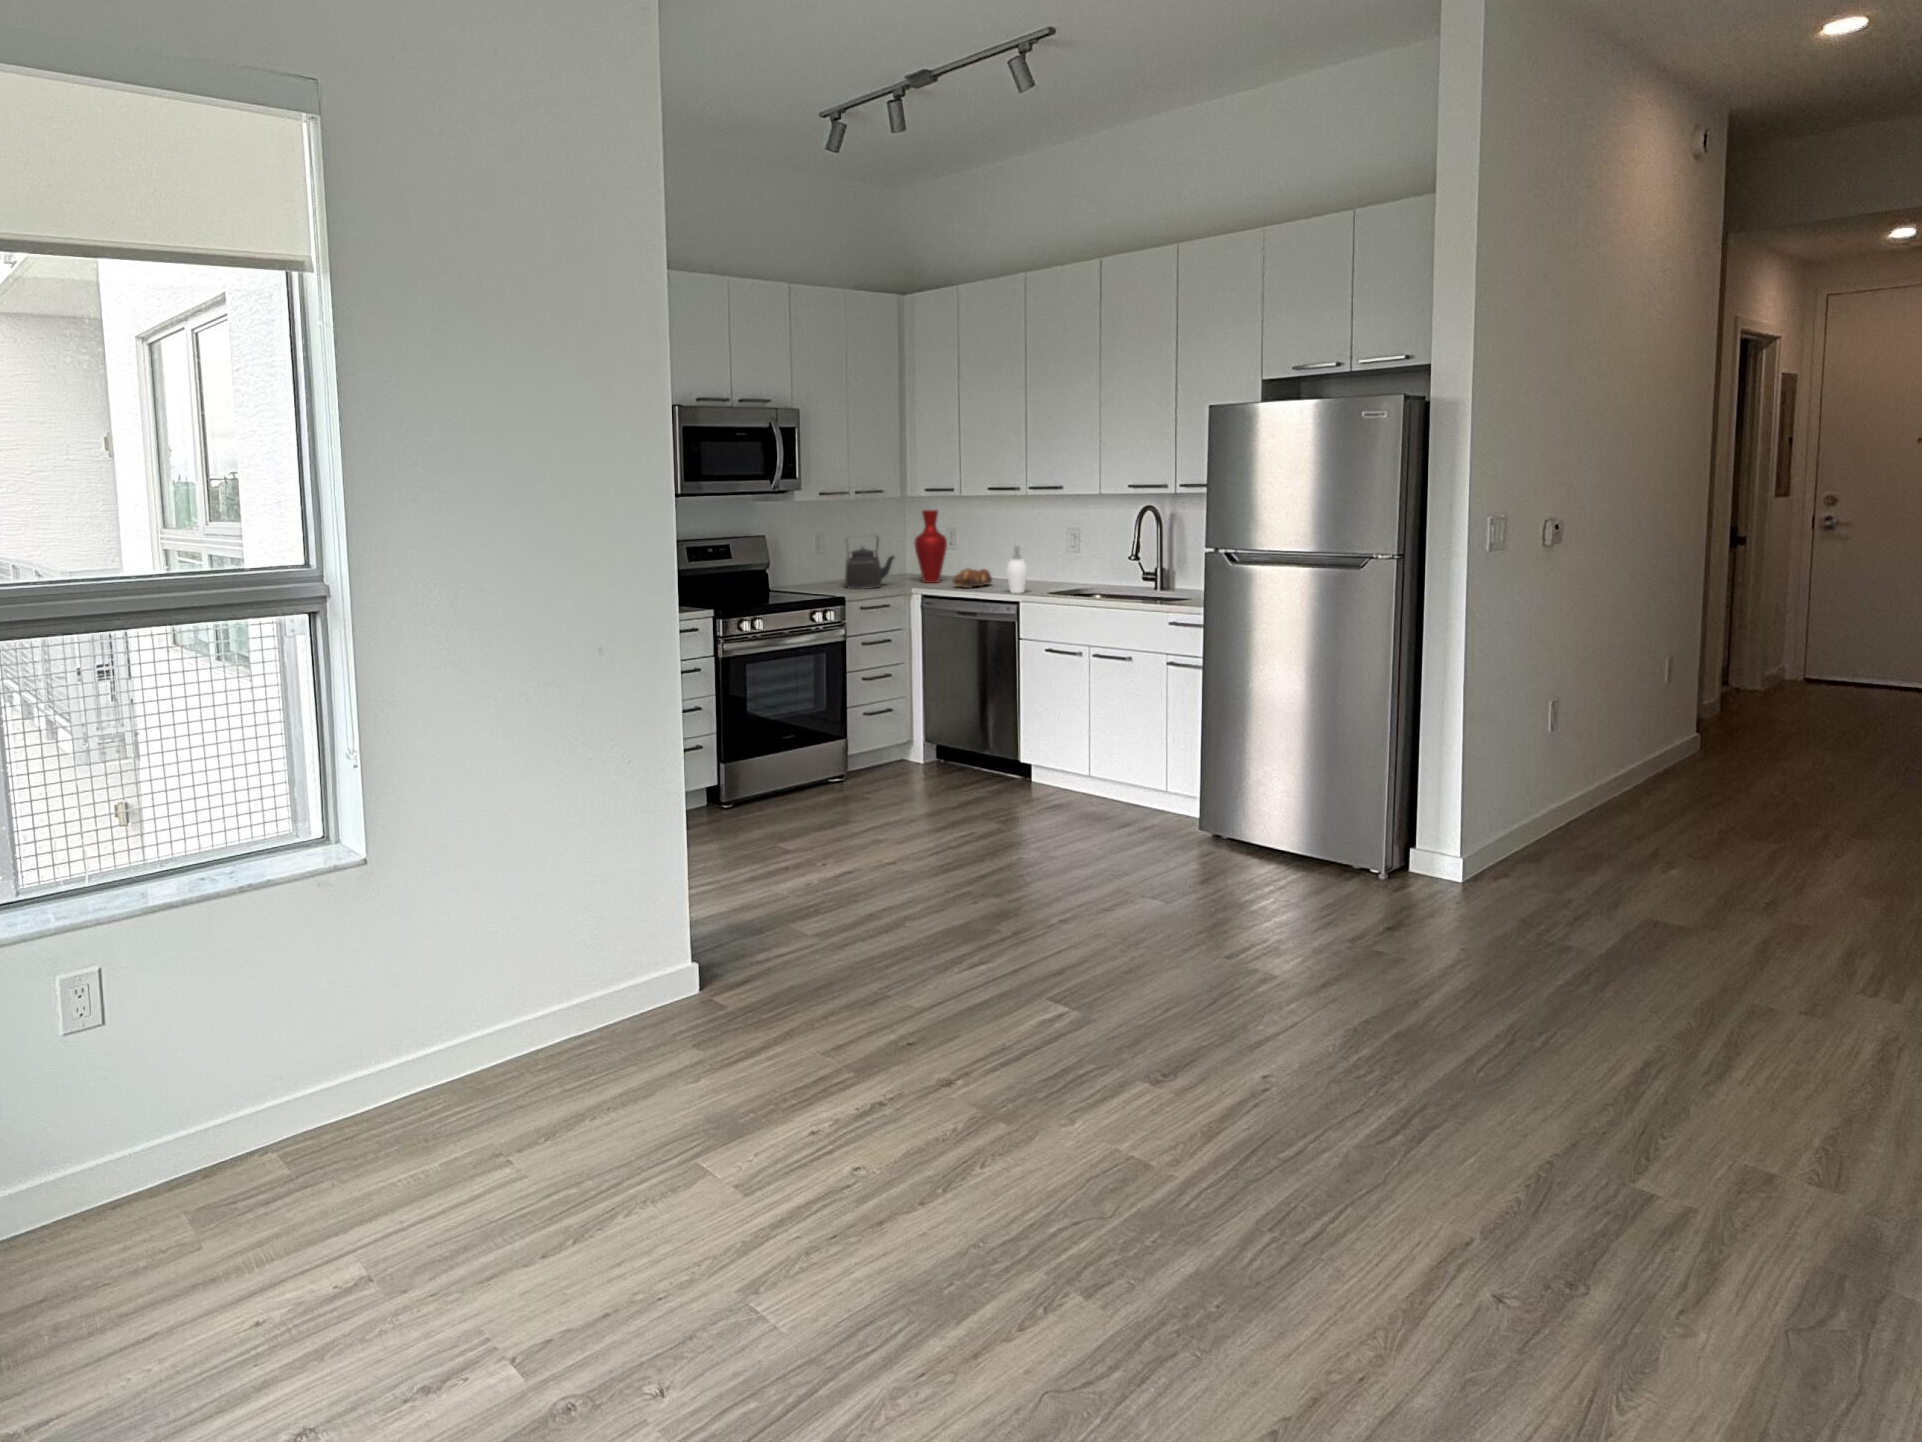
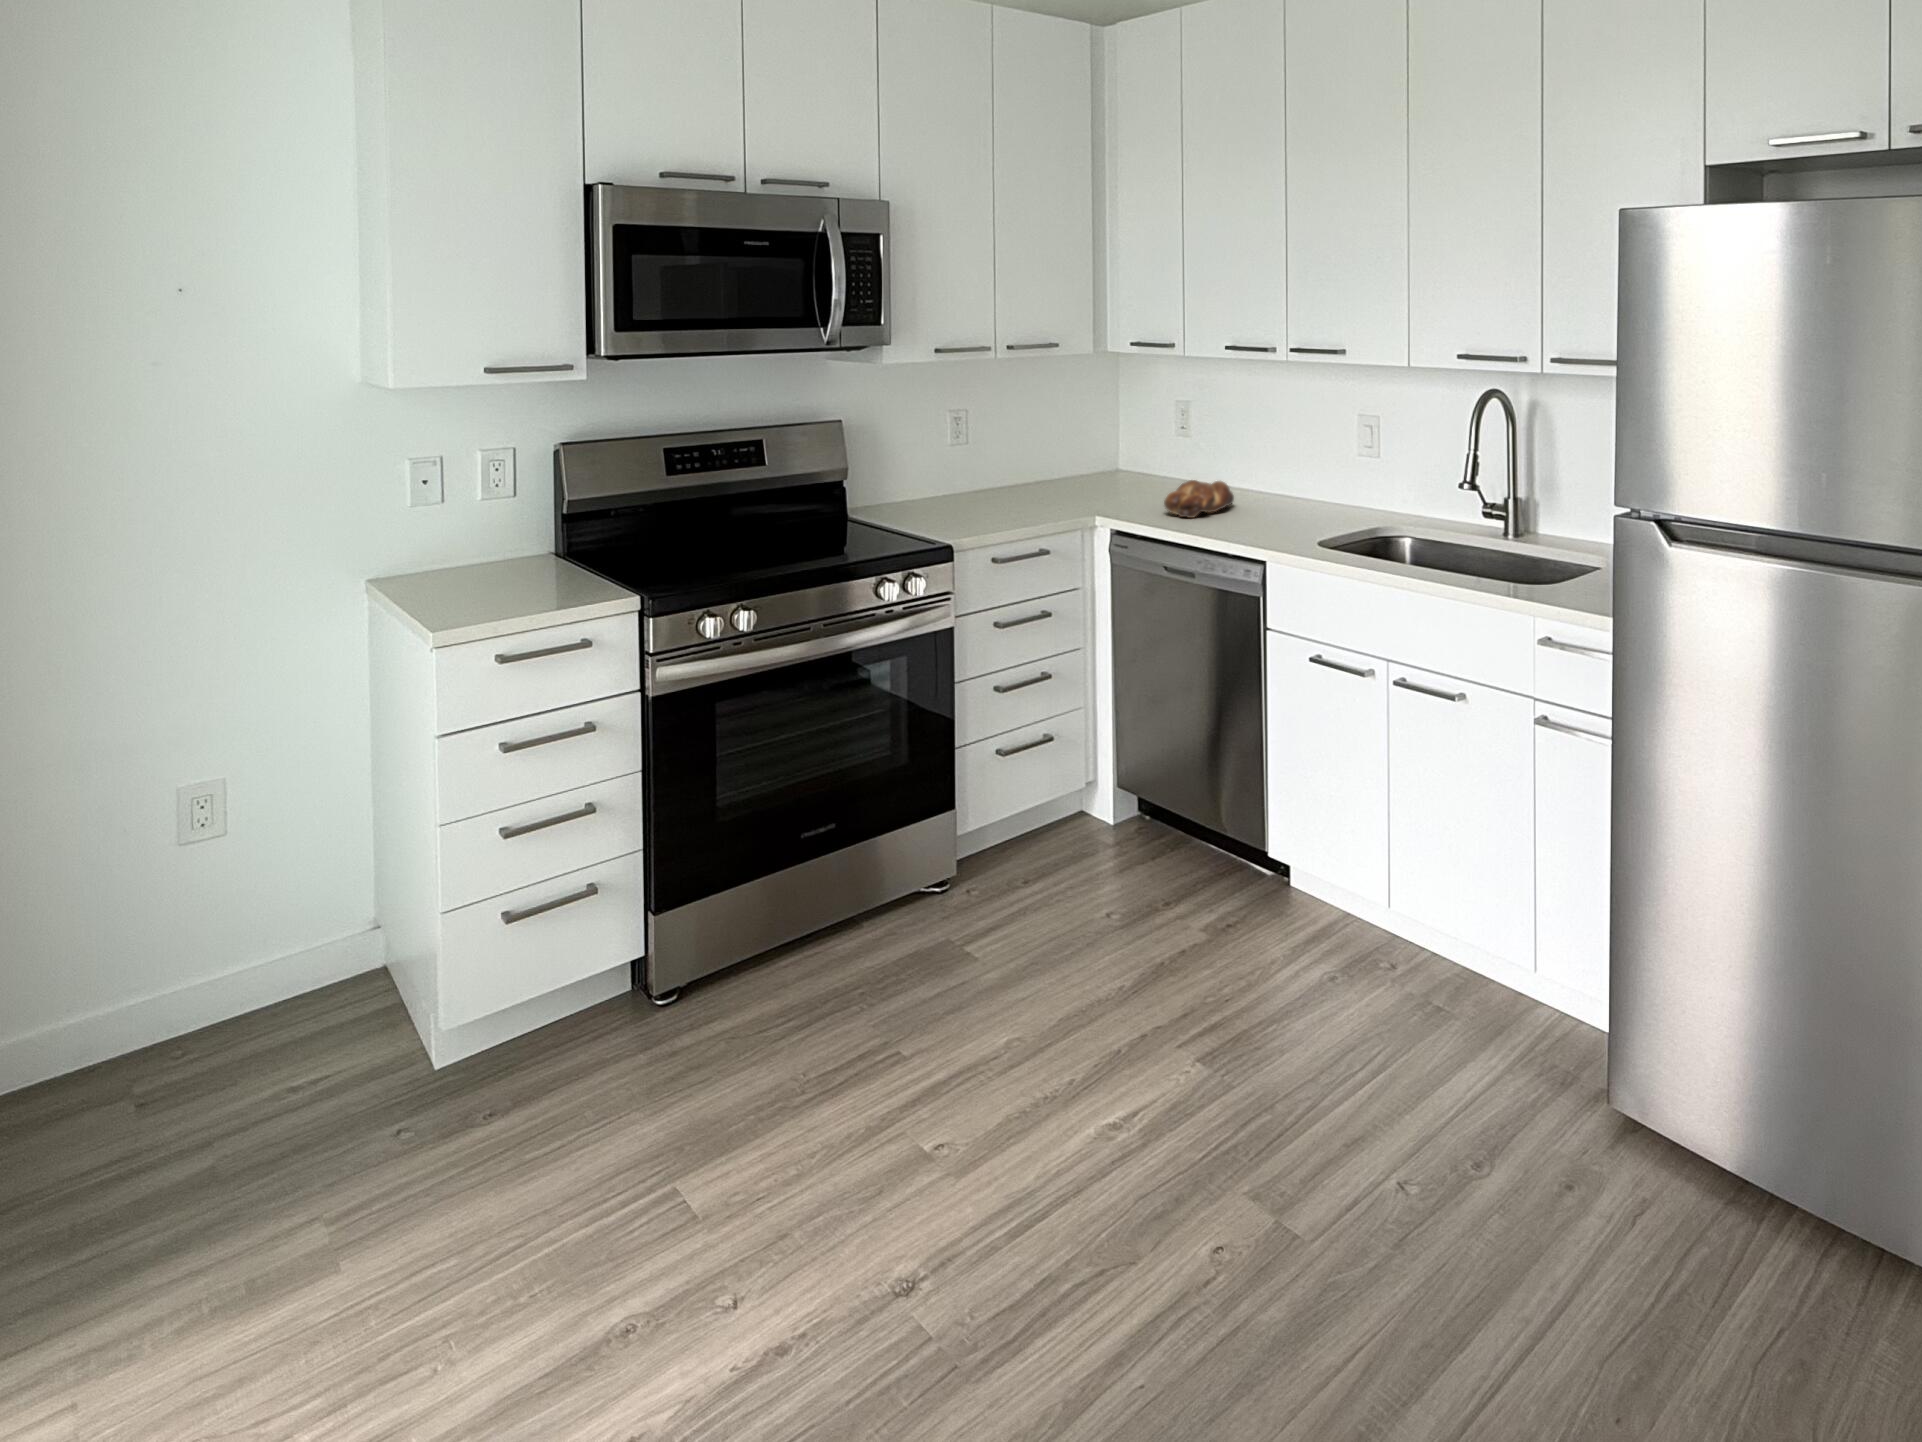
vase: present [915,510,947,583] -> none [1110,374,1165,498]
kettle: present [845,537,894,589] -> none [982,419,1073,515]
soap dispenser: present [1006,546,1027,593] -> none [1249,453,1288,539]

